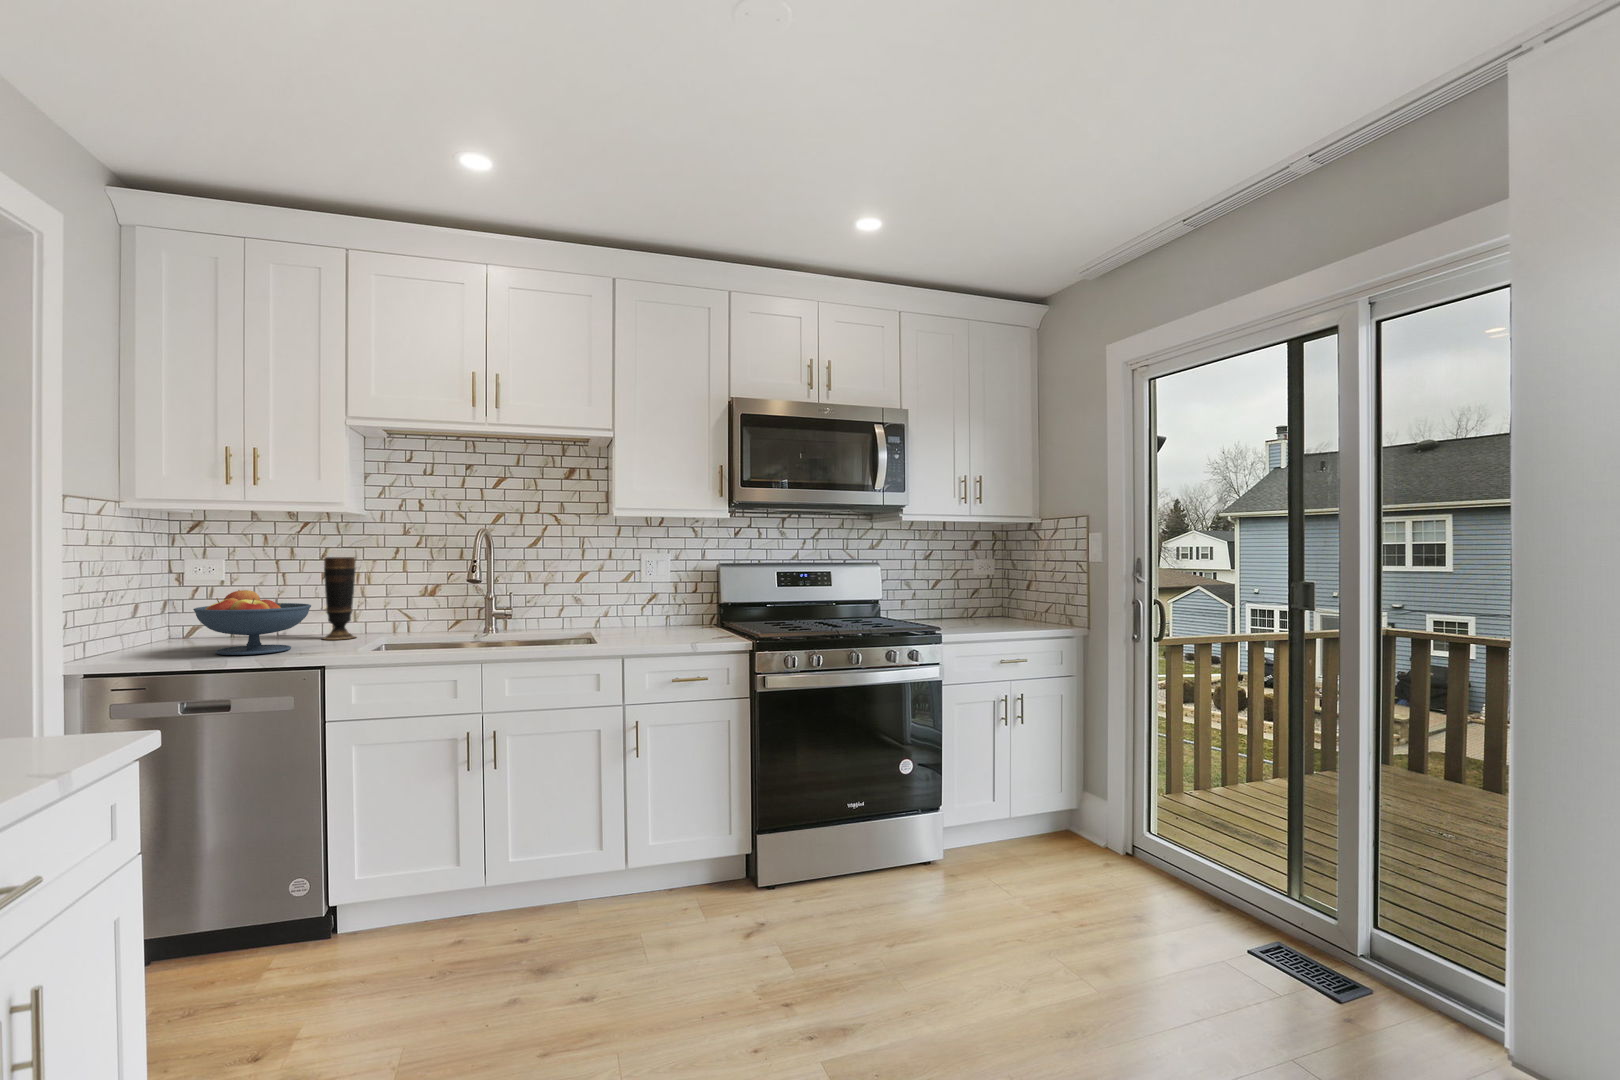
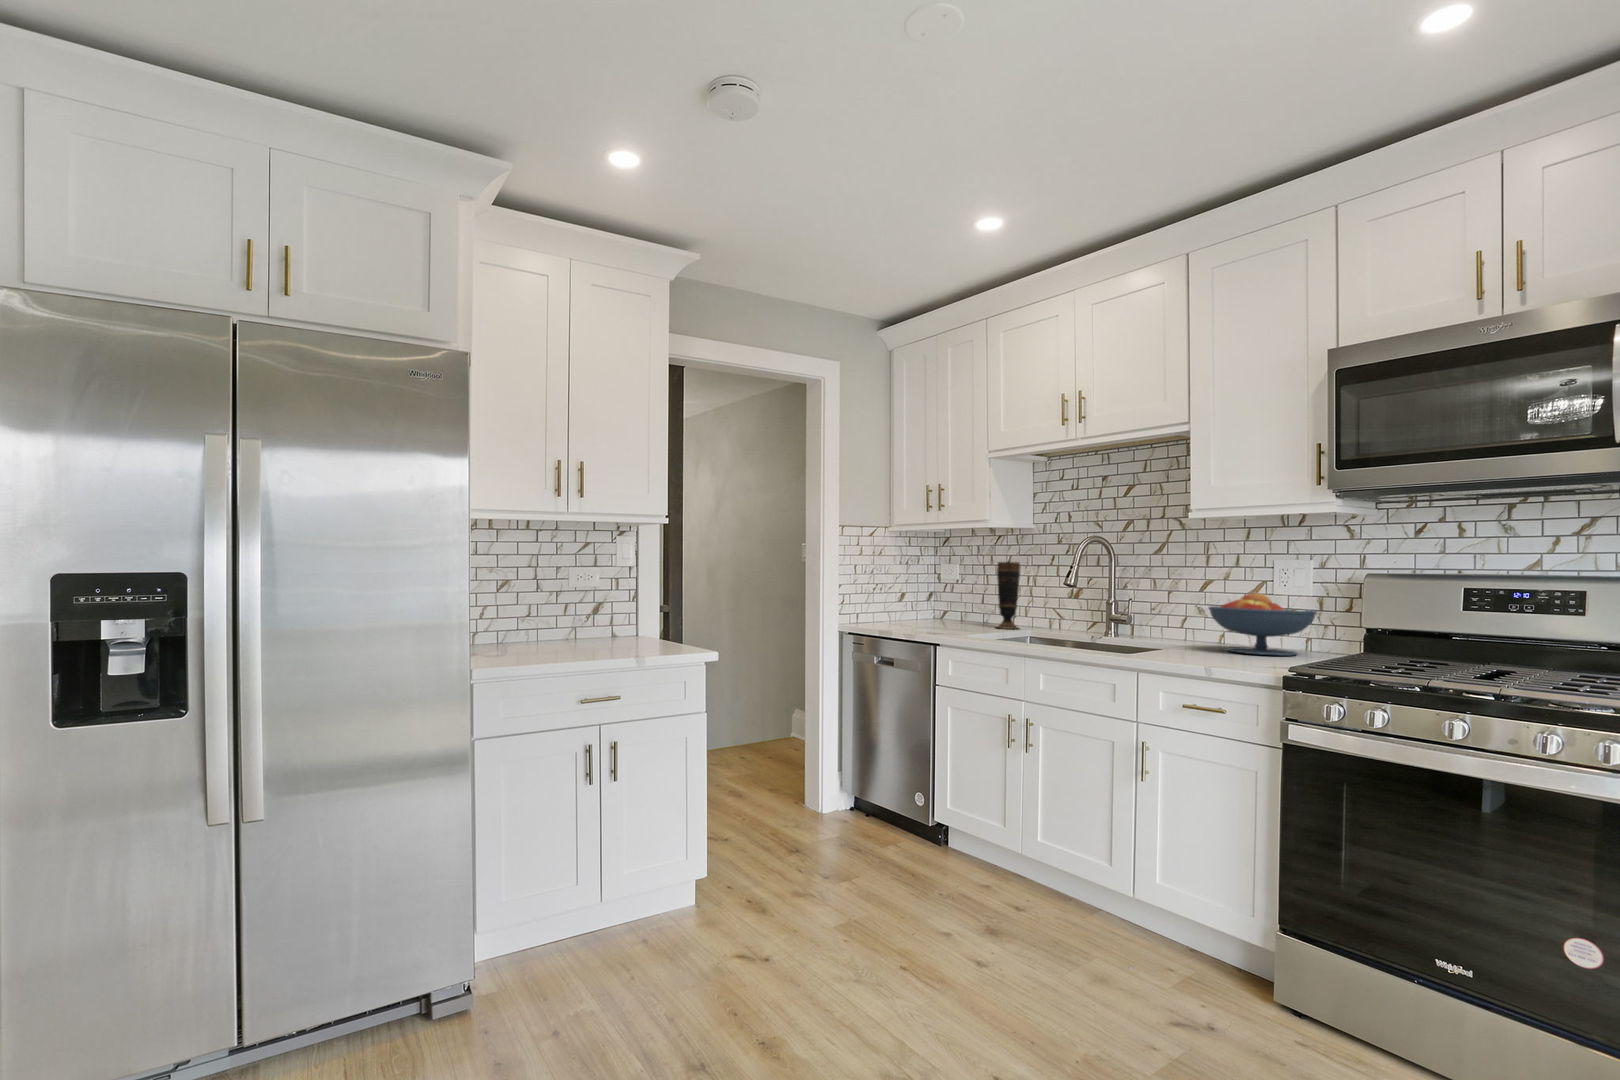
fruit bowl: present [193,590,311,655] -> present [1209,593,1317,656]

